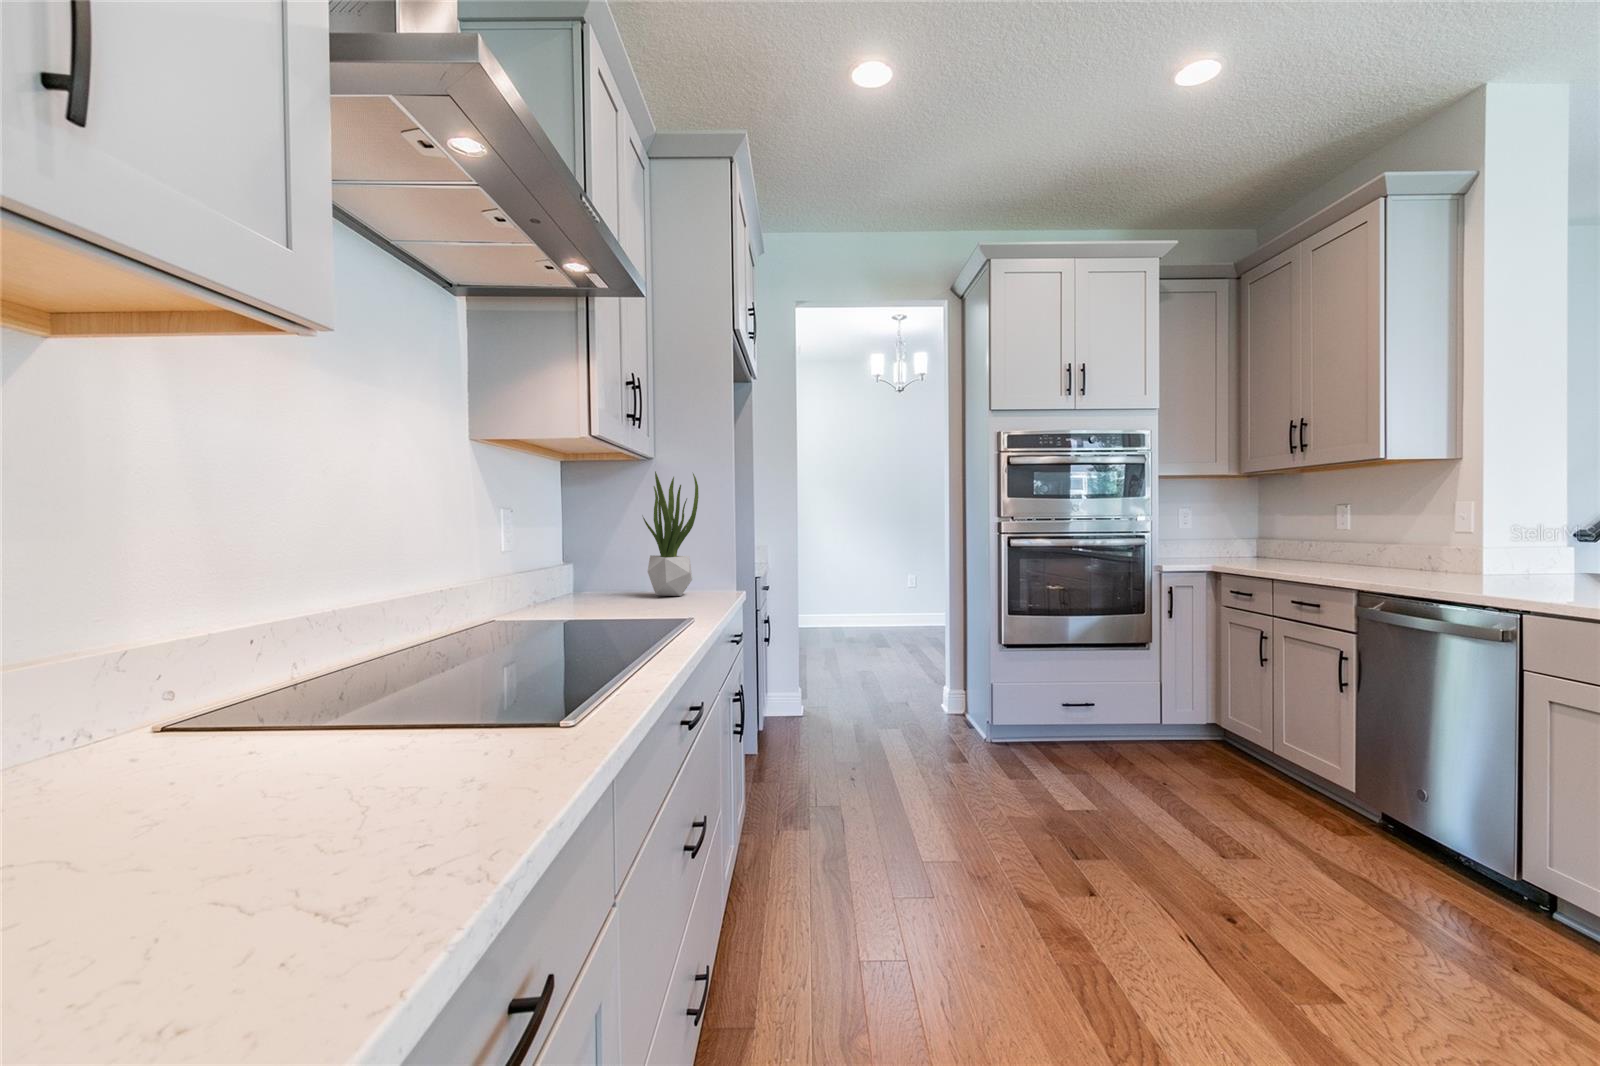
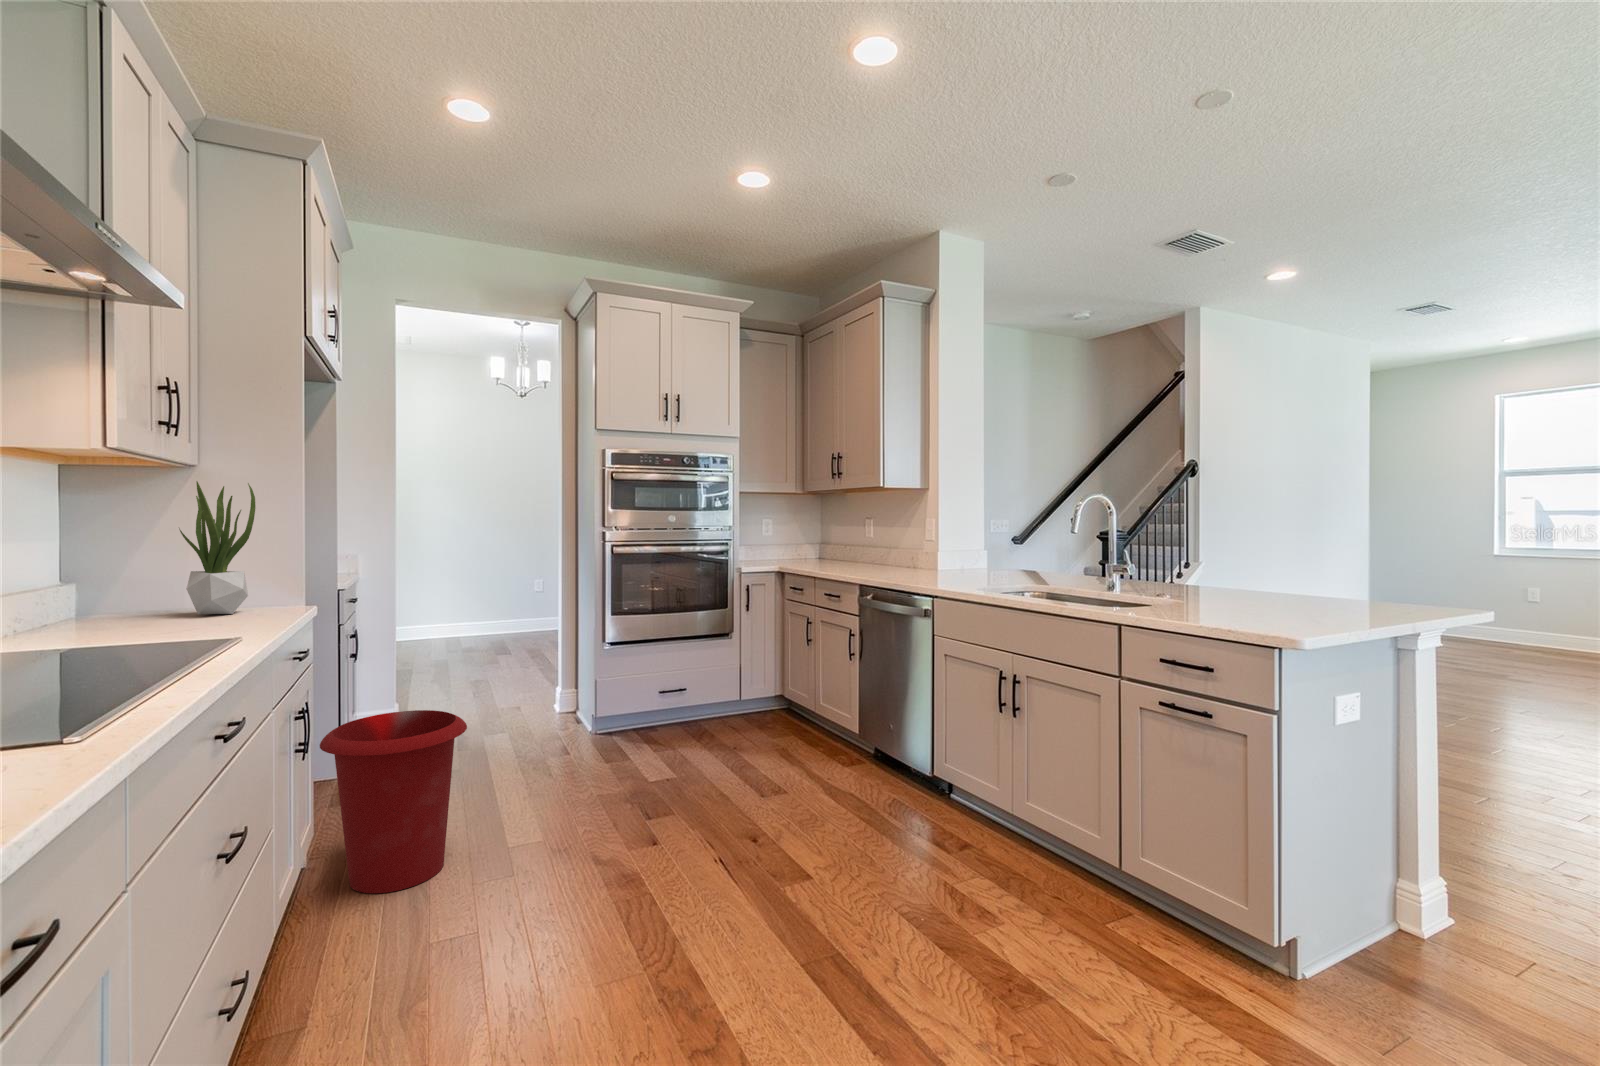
waste bin: none [750,702,882,889] -> present [320,710,467,893]

